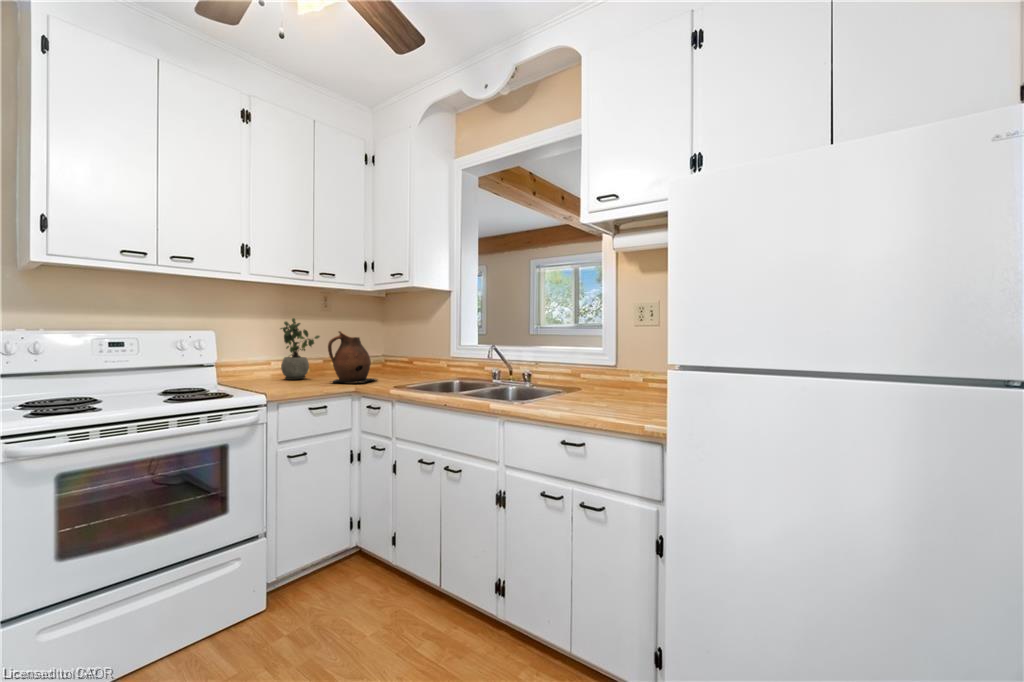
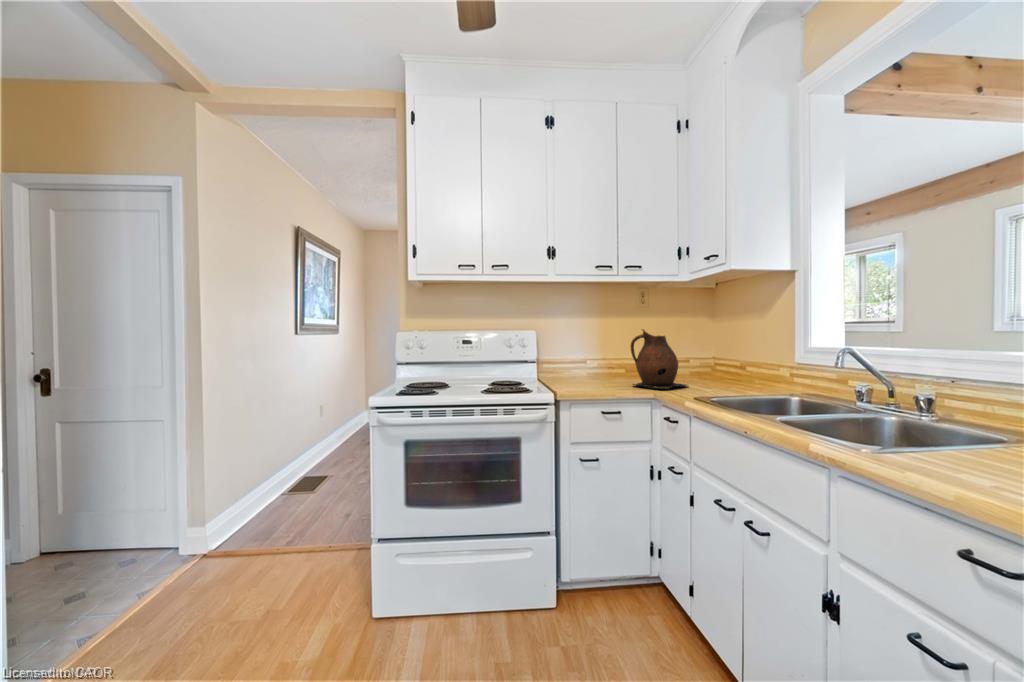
potted plant: present [281,318,320,380] -> none [591,316,627,379]

